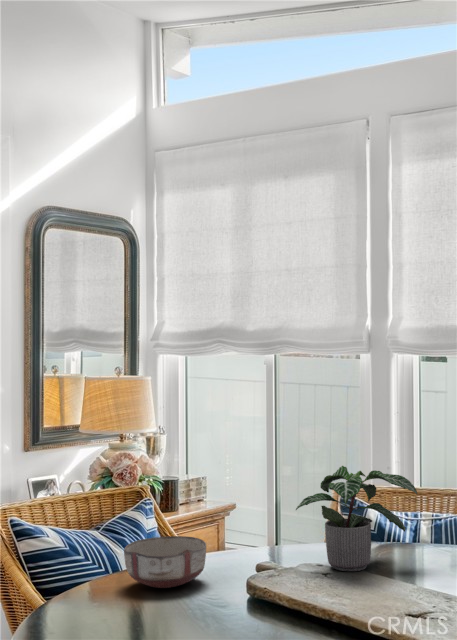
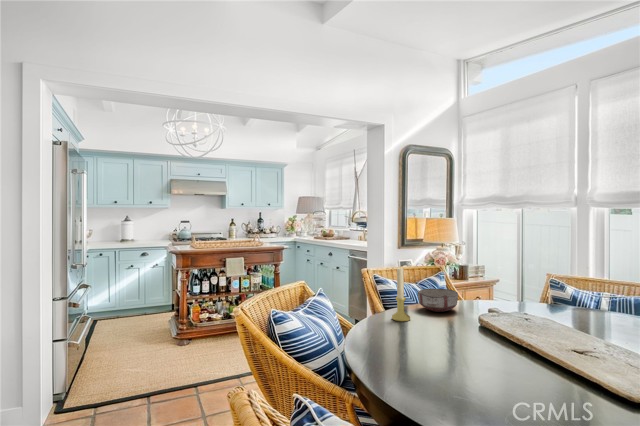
potted plant: present [296,466,417,571] -> none [509,263,588,319]
candle holder: none [81,496,123,623] -> present [392,268,410,322]

